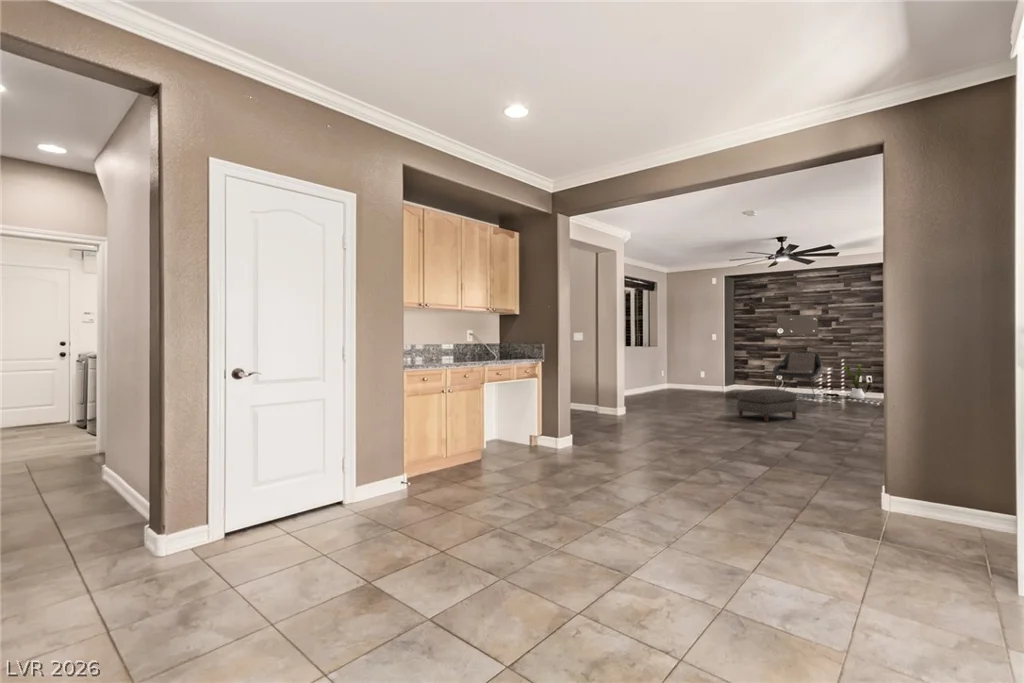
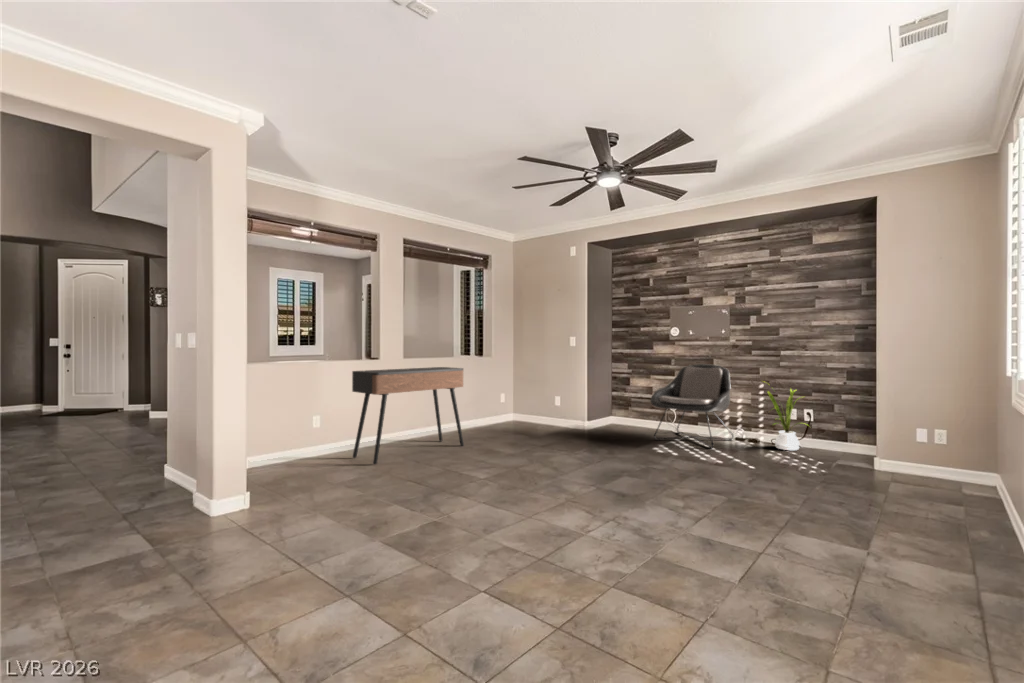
console table: none [620,353,669,405] -> present [352,367,464,464]
ottoman: present [737,389,798,422] -> none [477,453,604,542]

